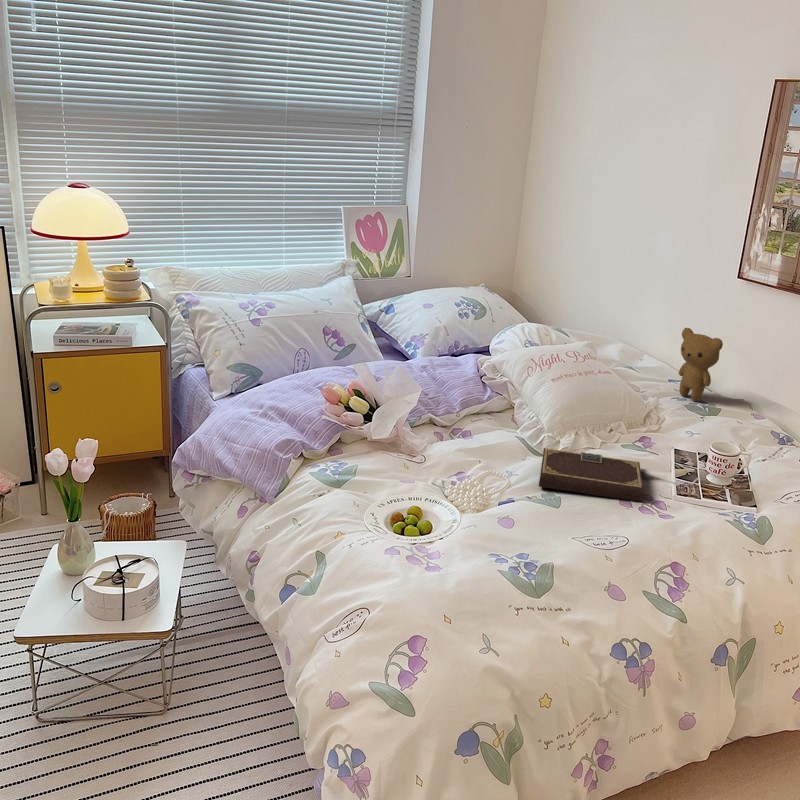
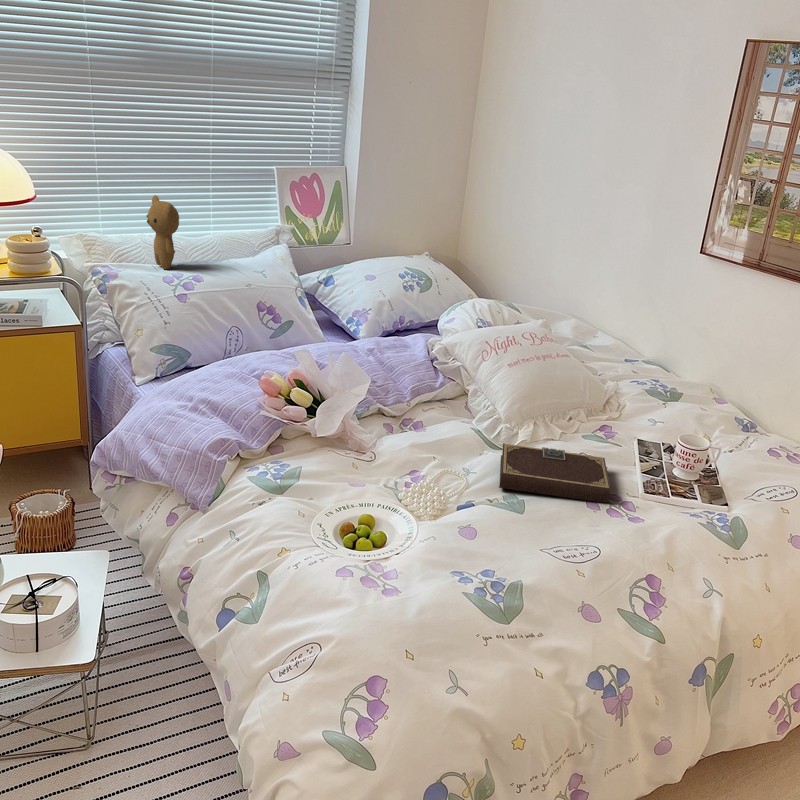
teddy bear: present [679,328,723,401] -> present [147,195,179,269]

